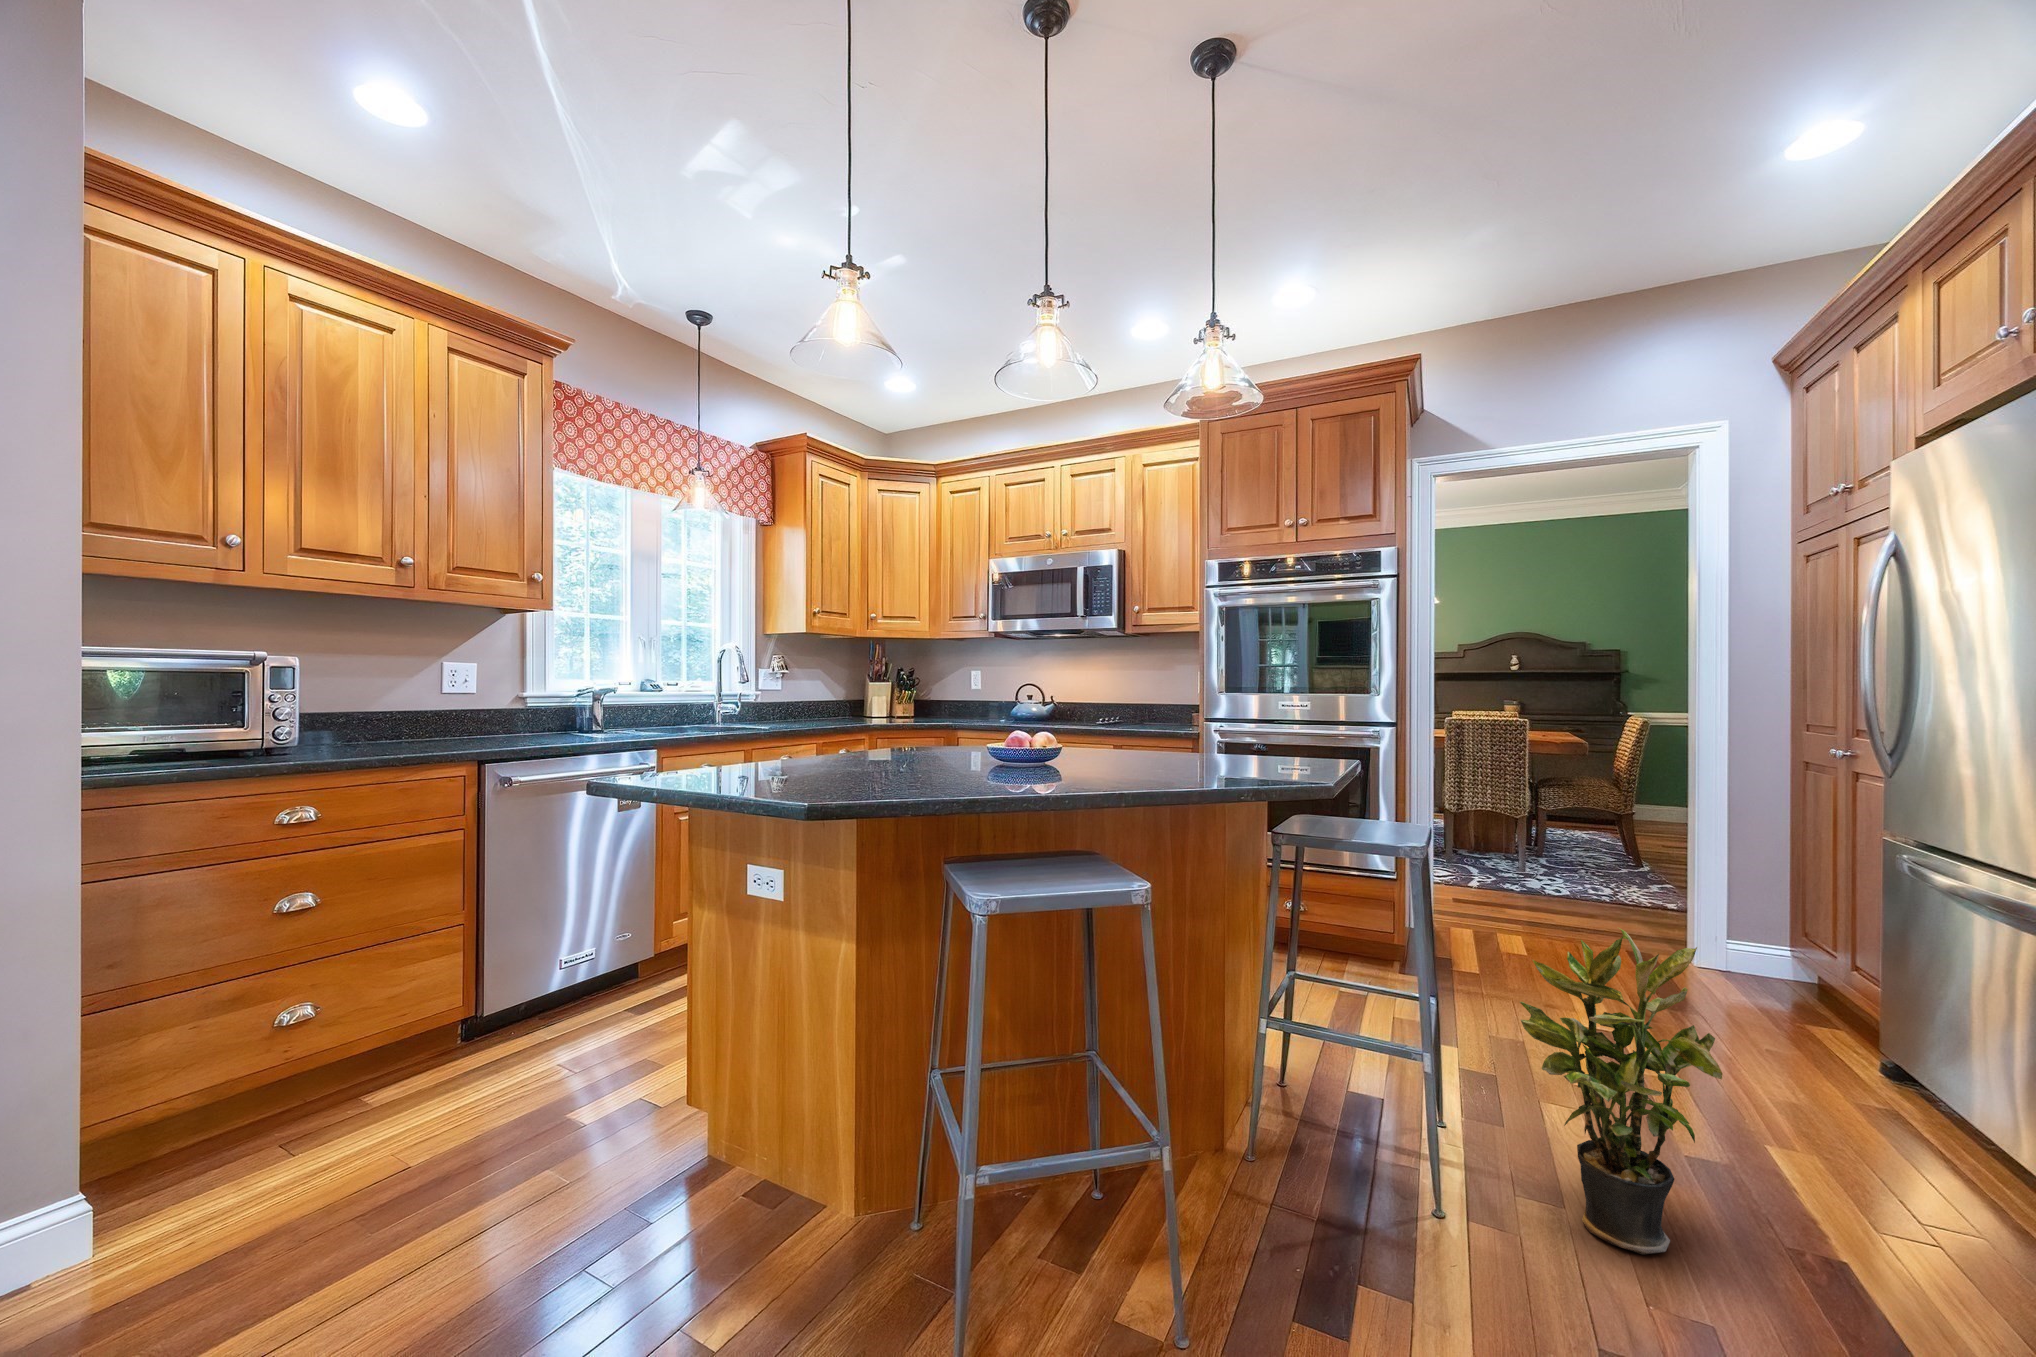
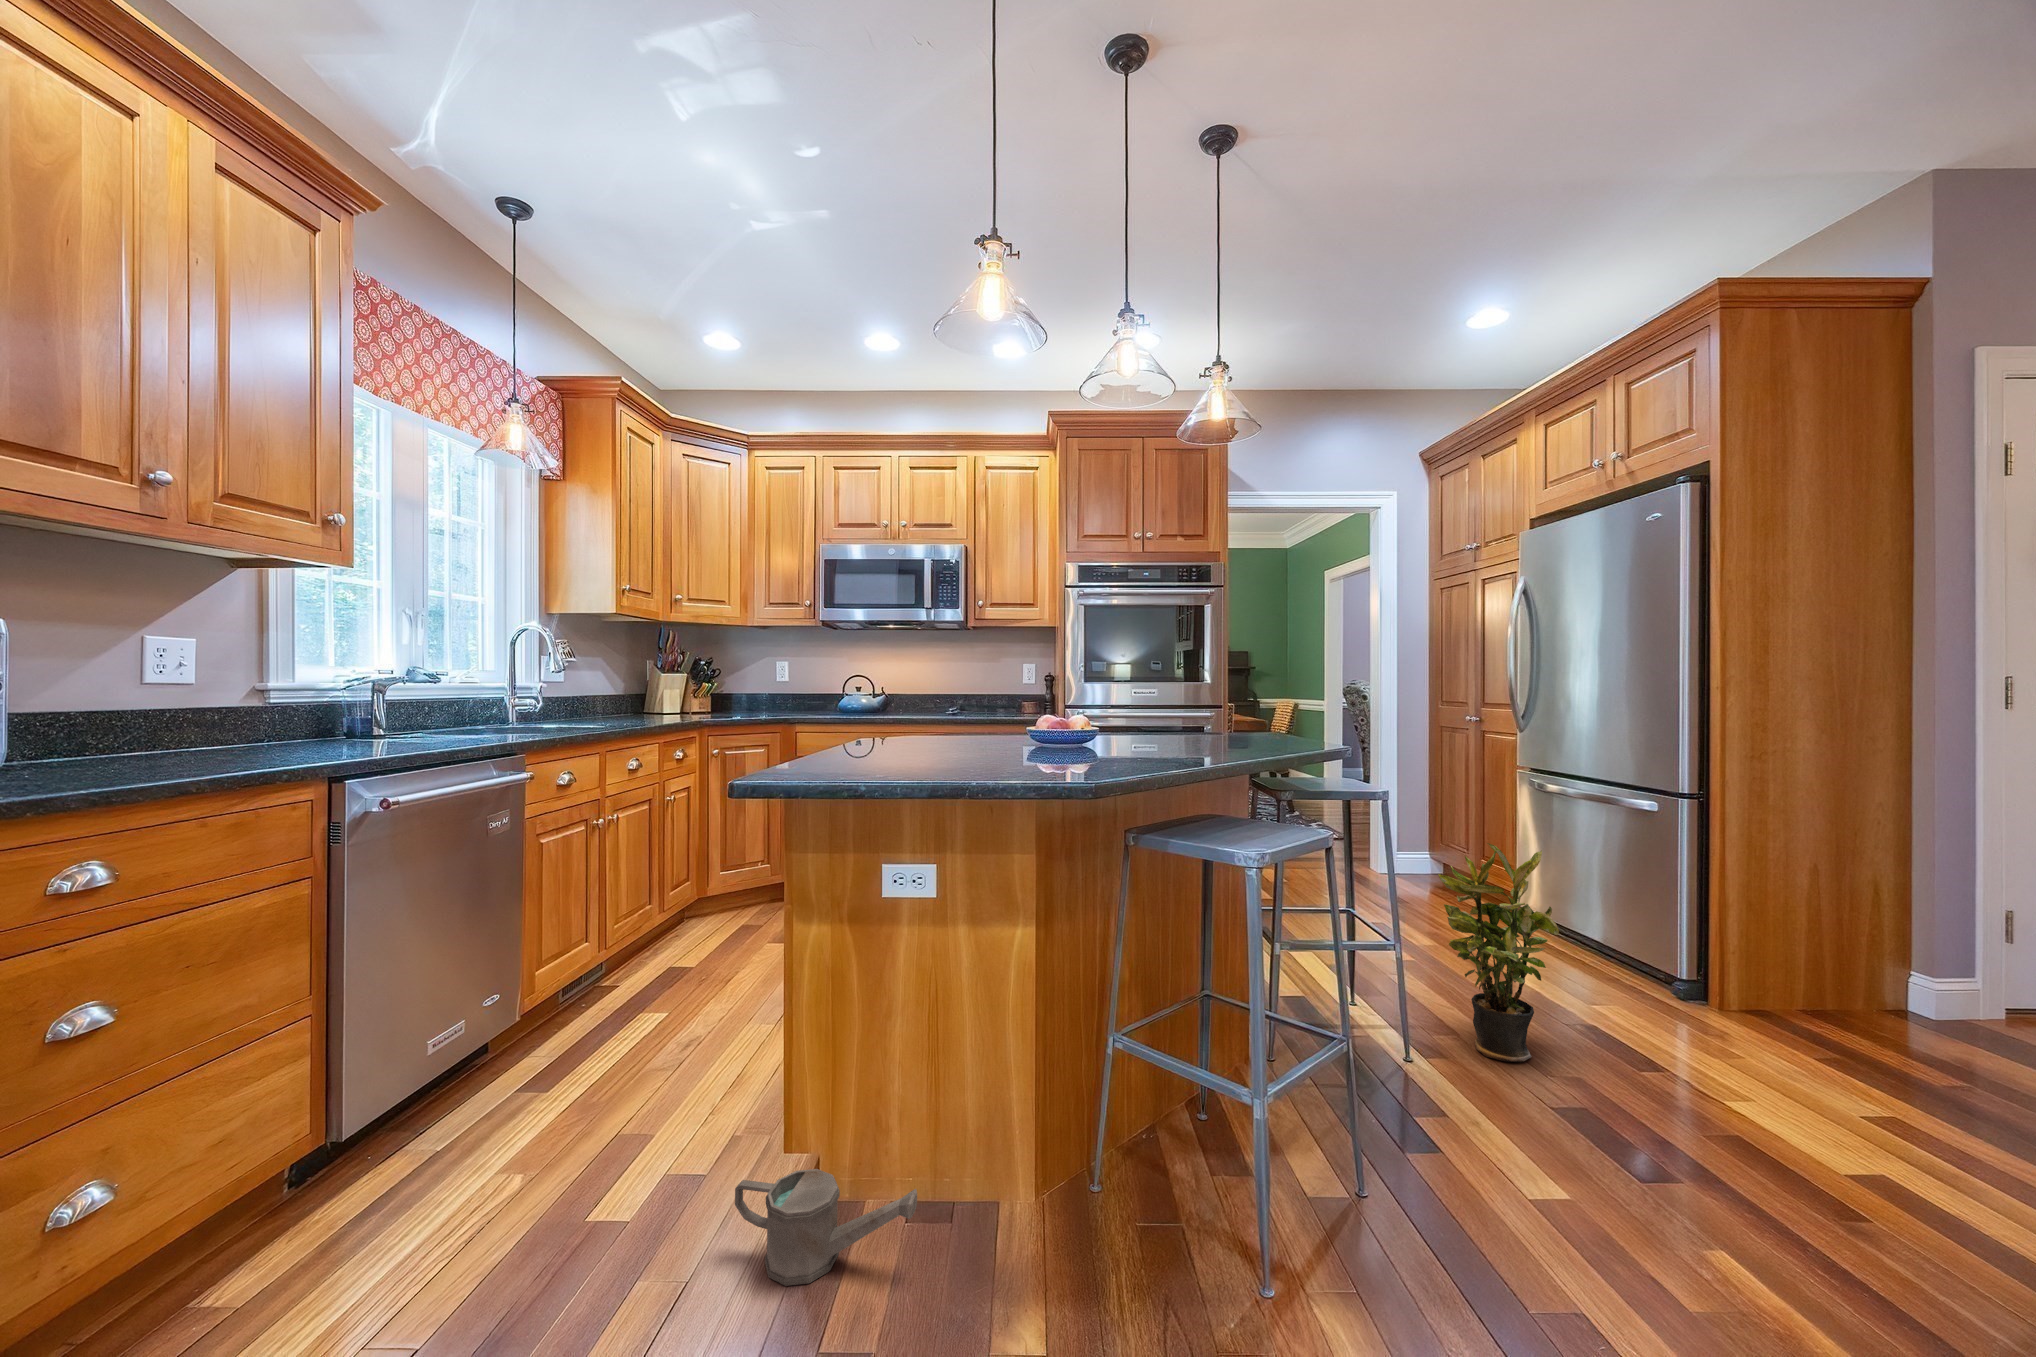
watering can: none [629,1114,732,1214] -> present [735,1169,917,1286]

